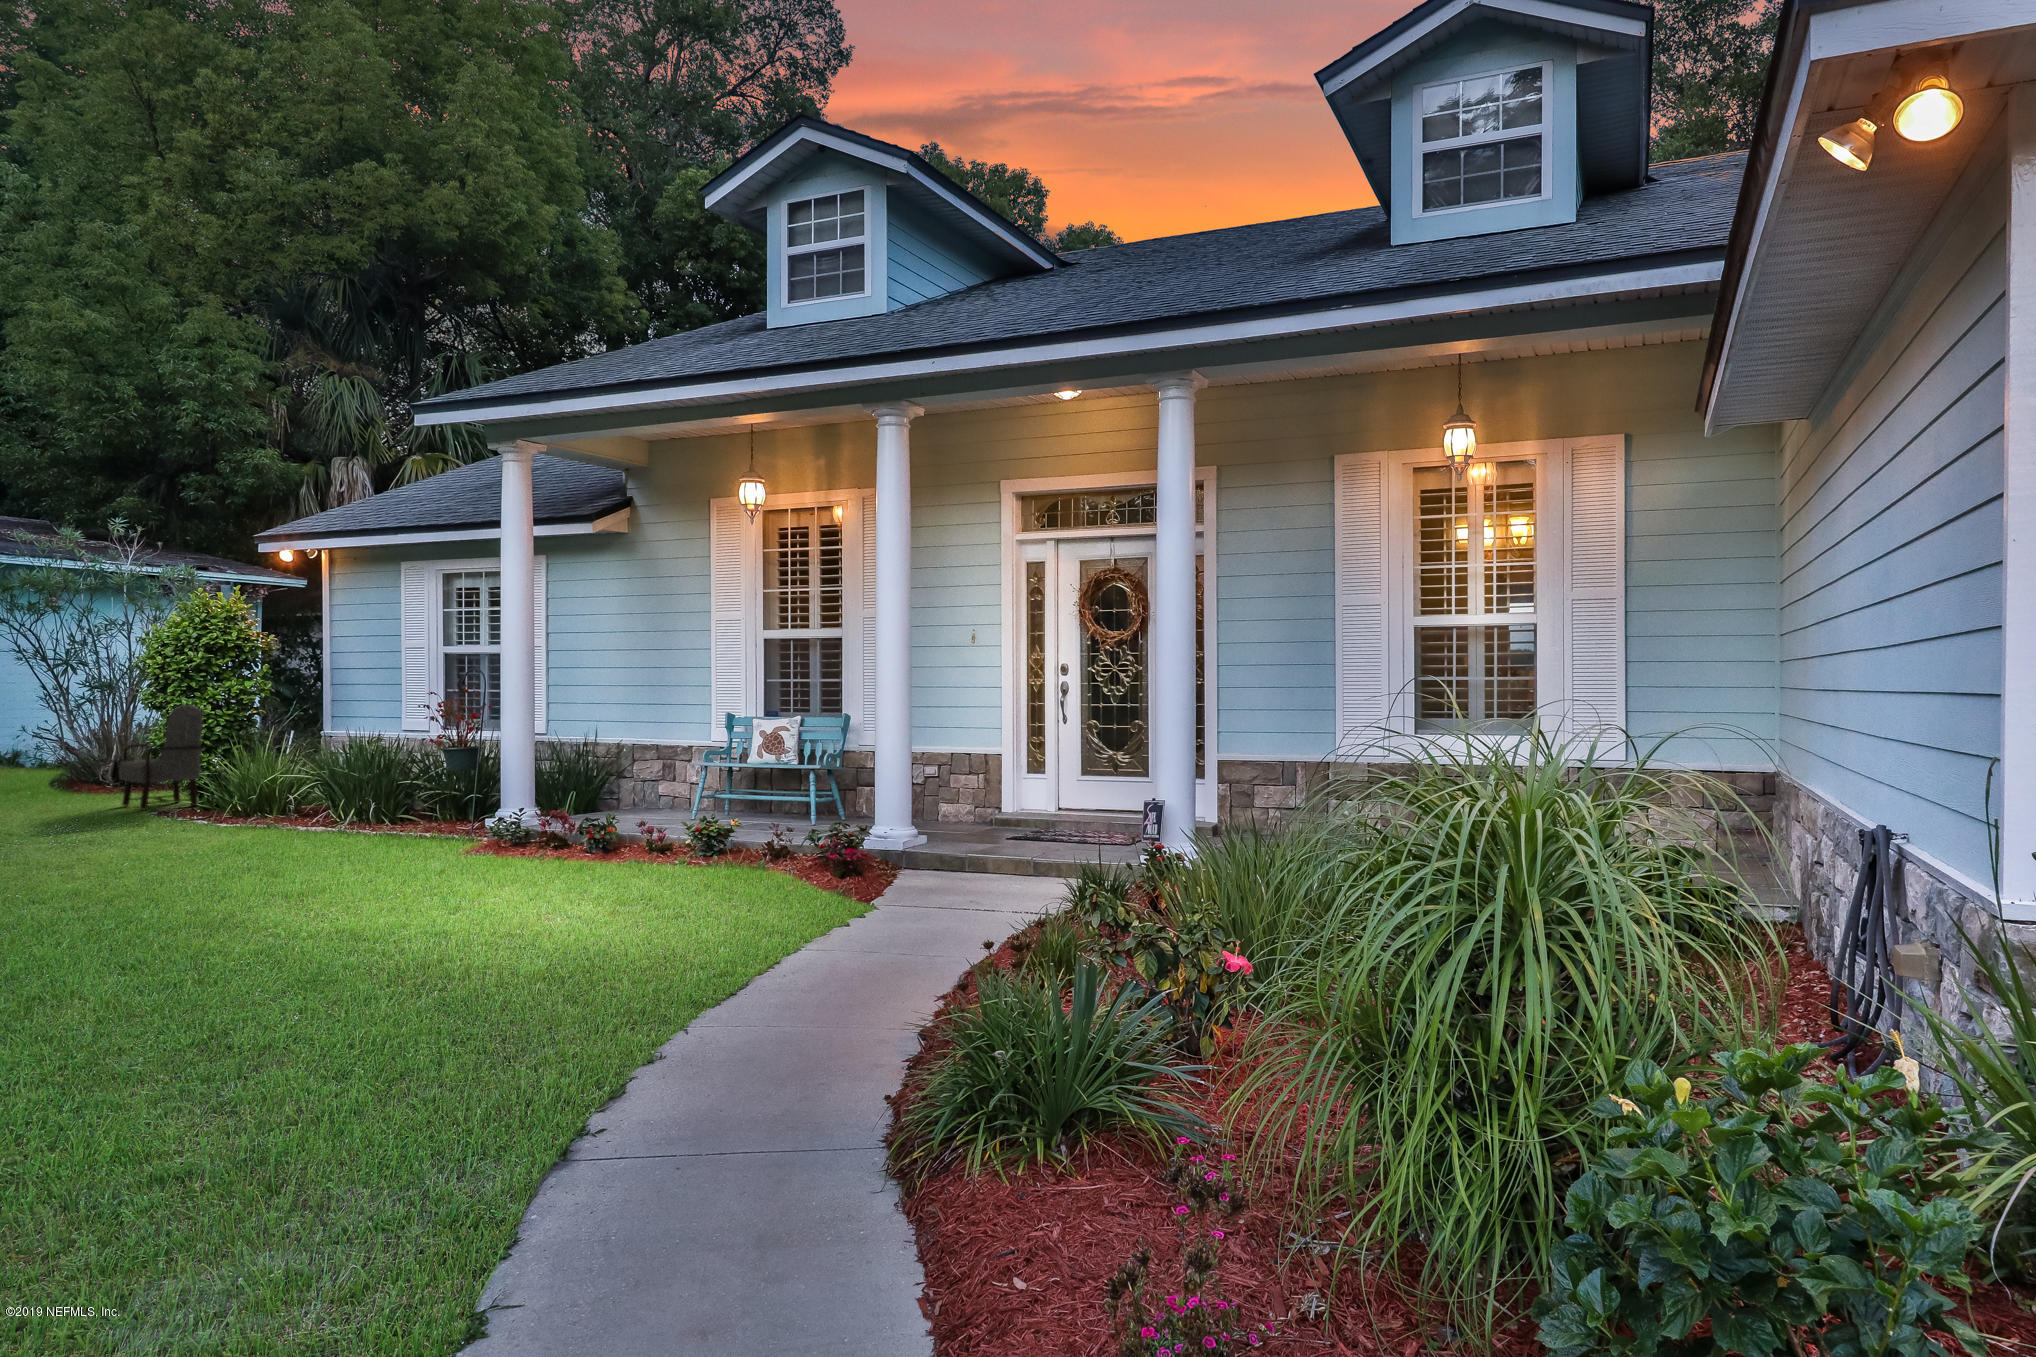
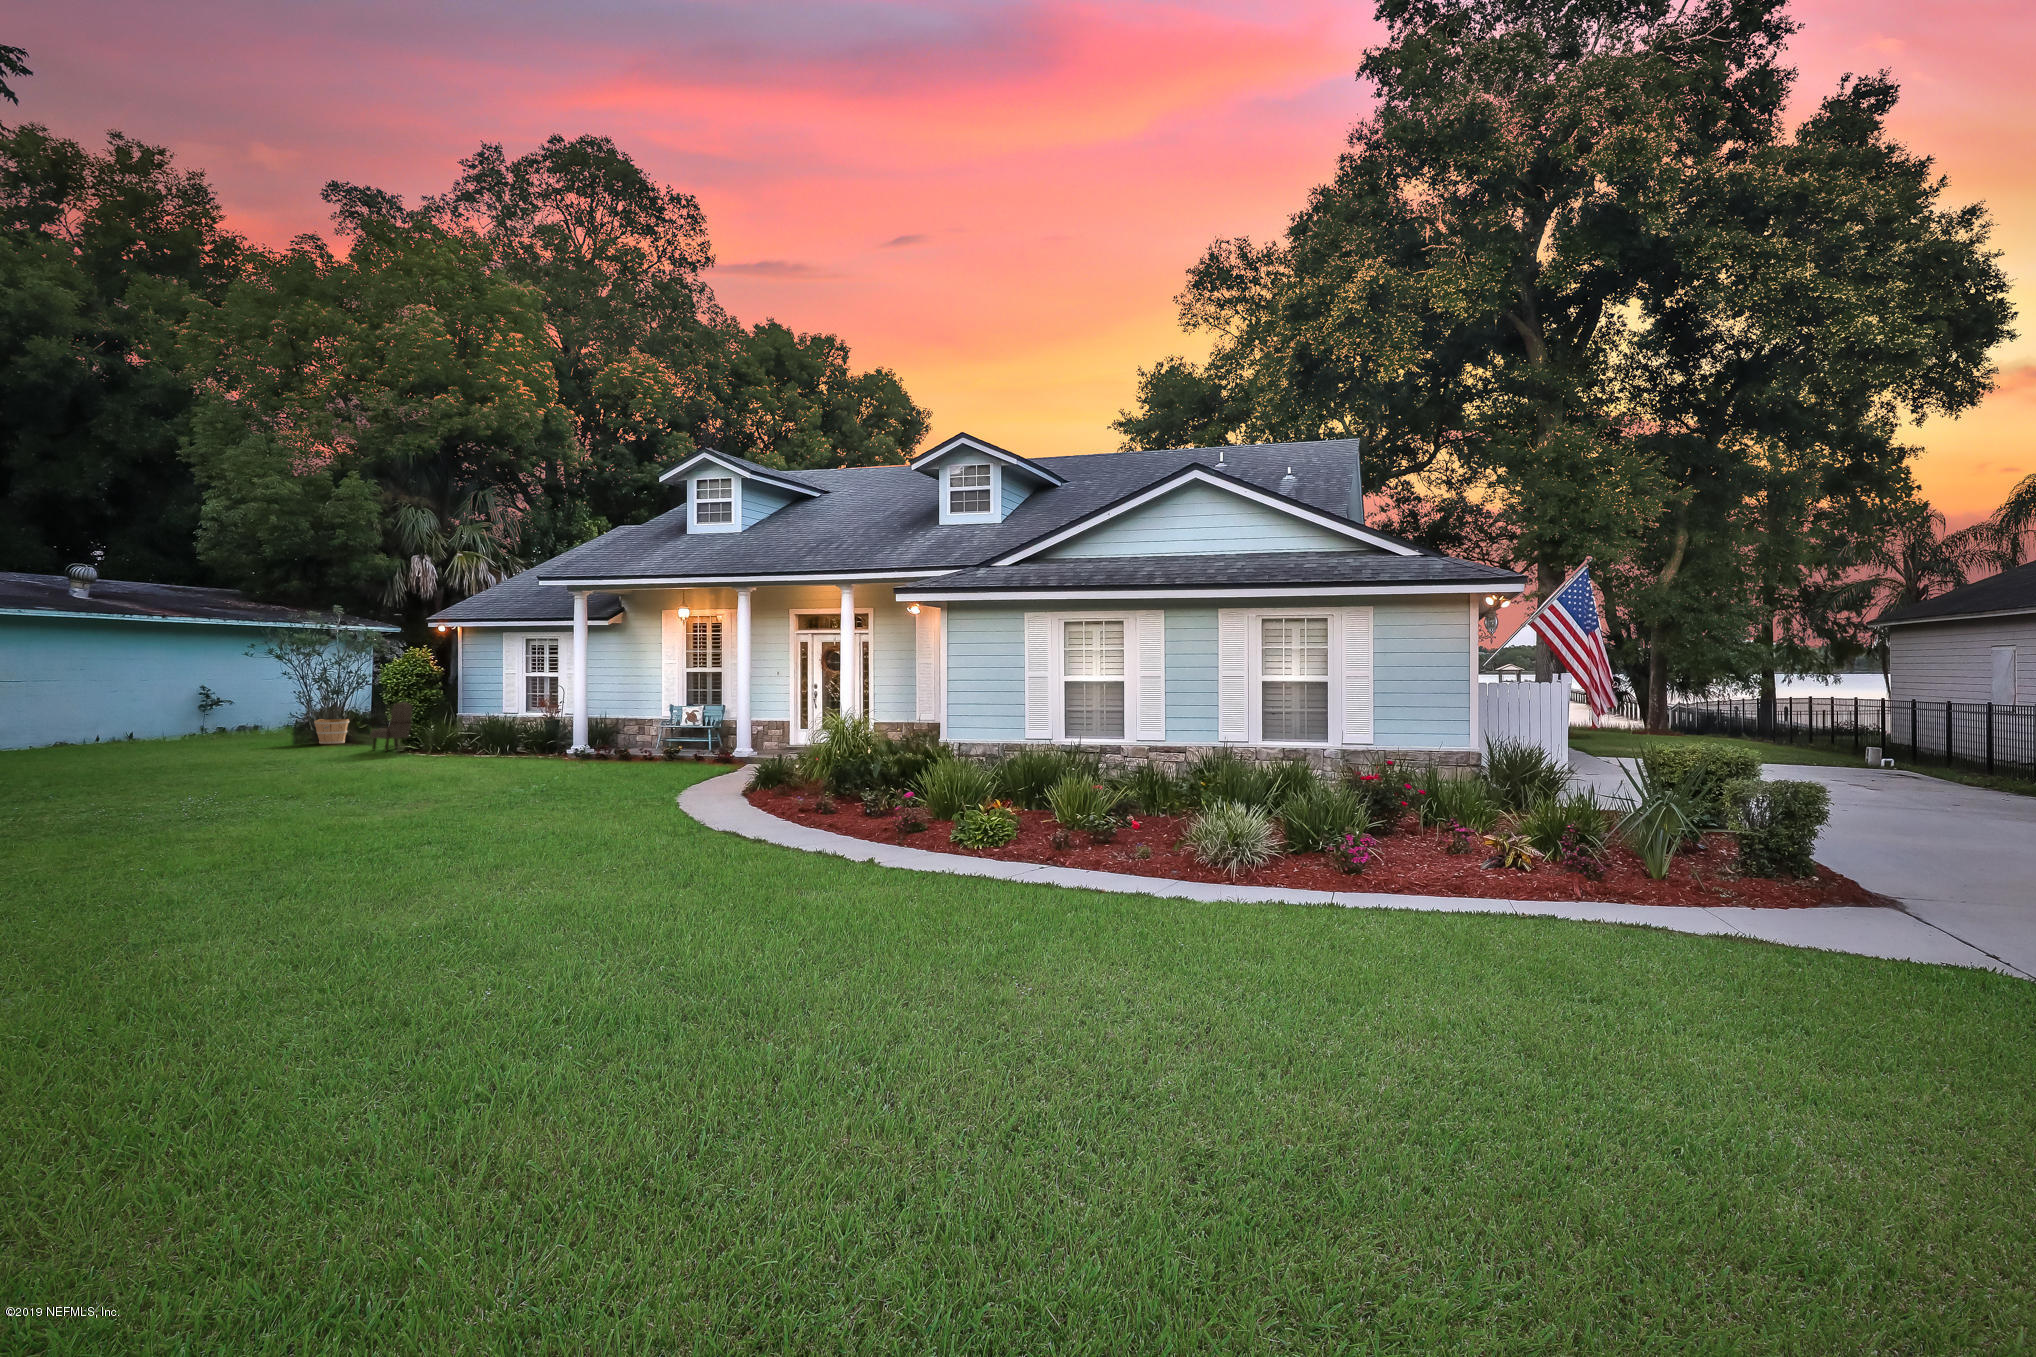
wooden bucket: none [47,739,118,790] -> present [314,719,350,744]

